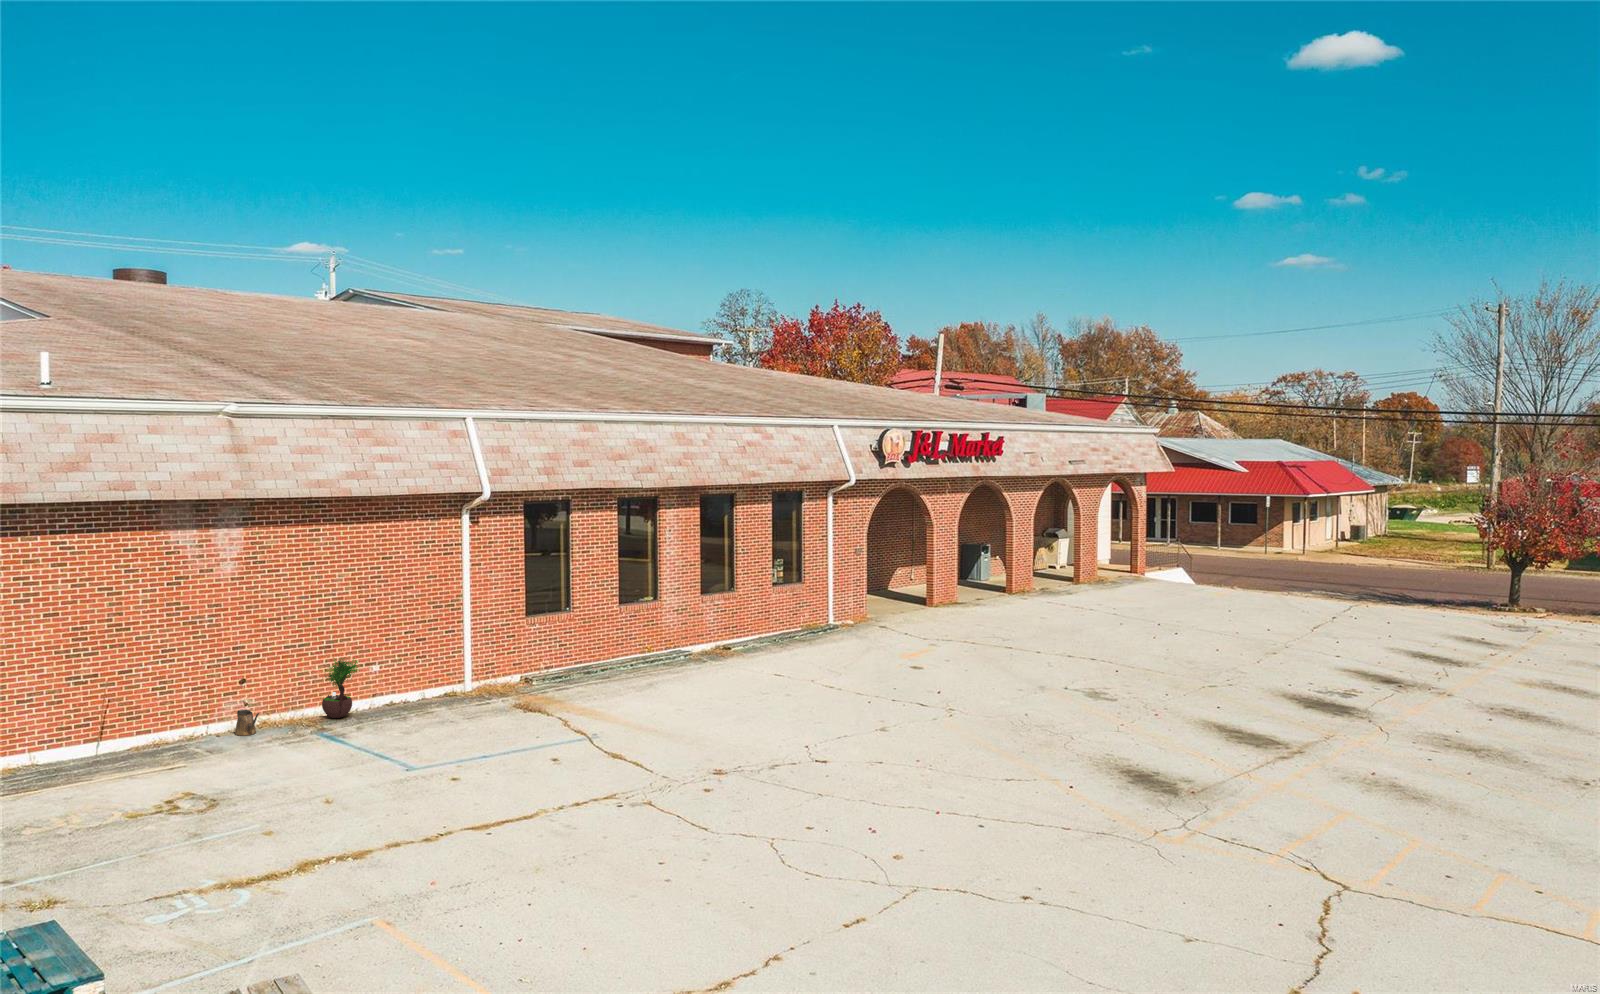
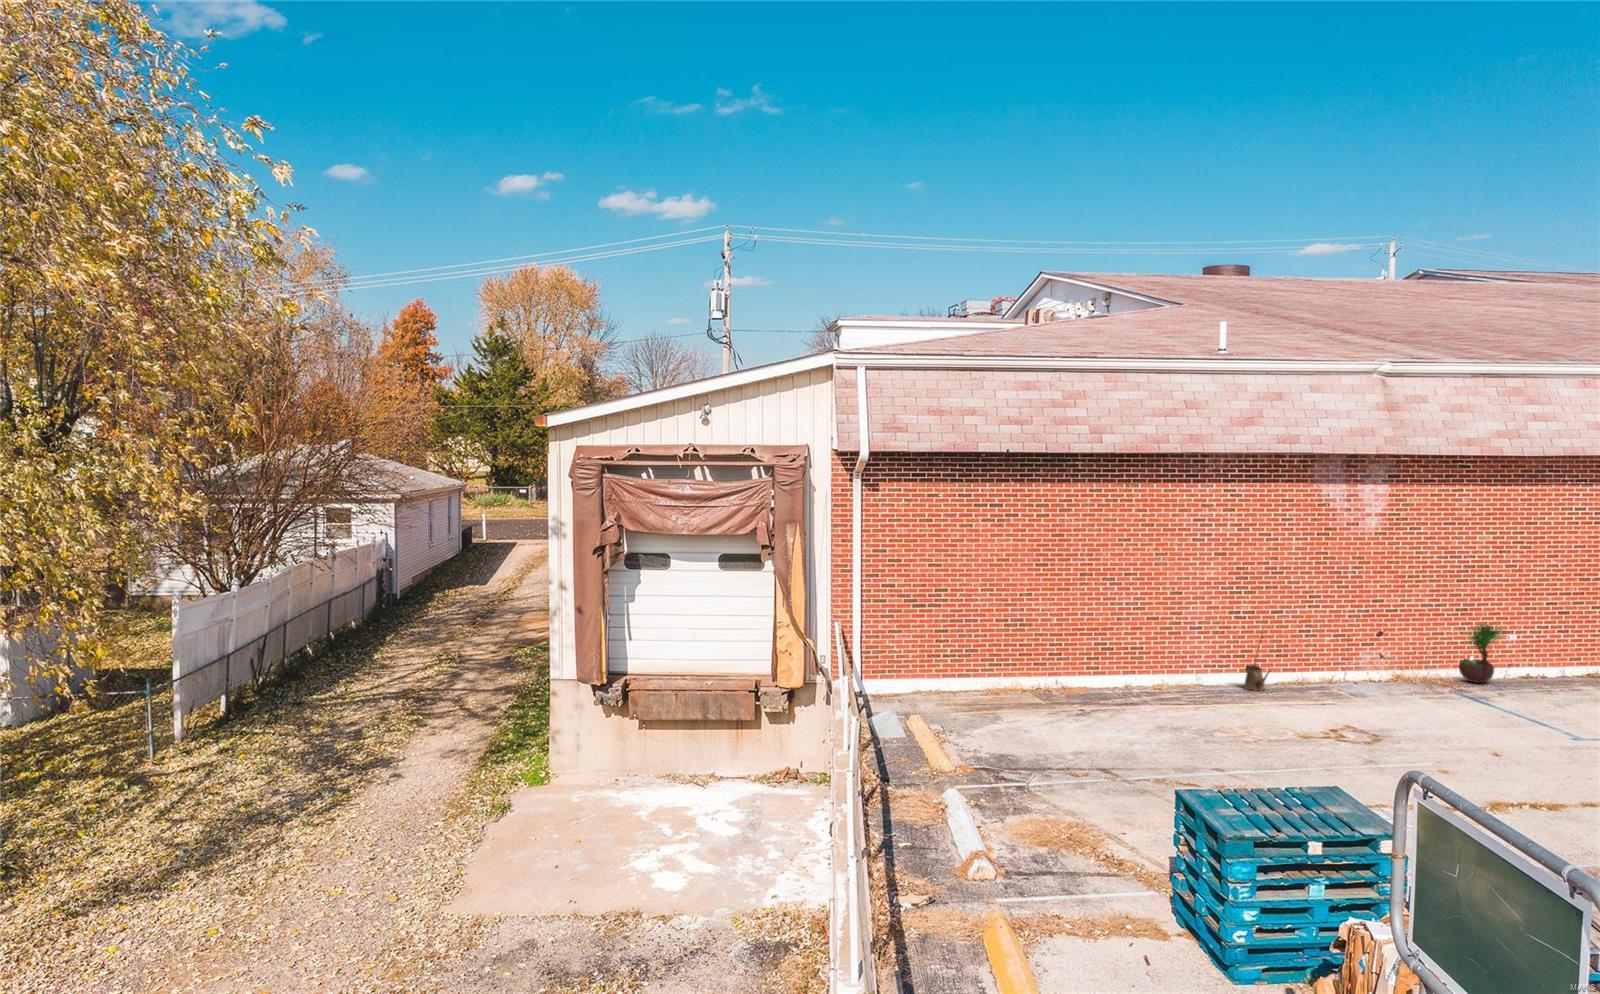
watering can: present [235,710,259,736] -> present [1244,665,1270,691]

